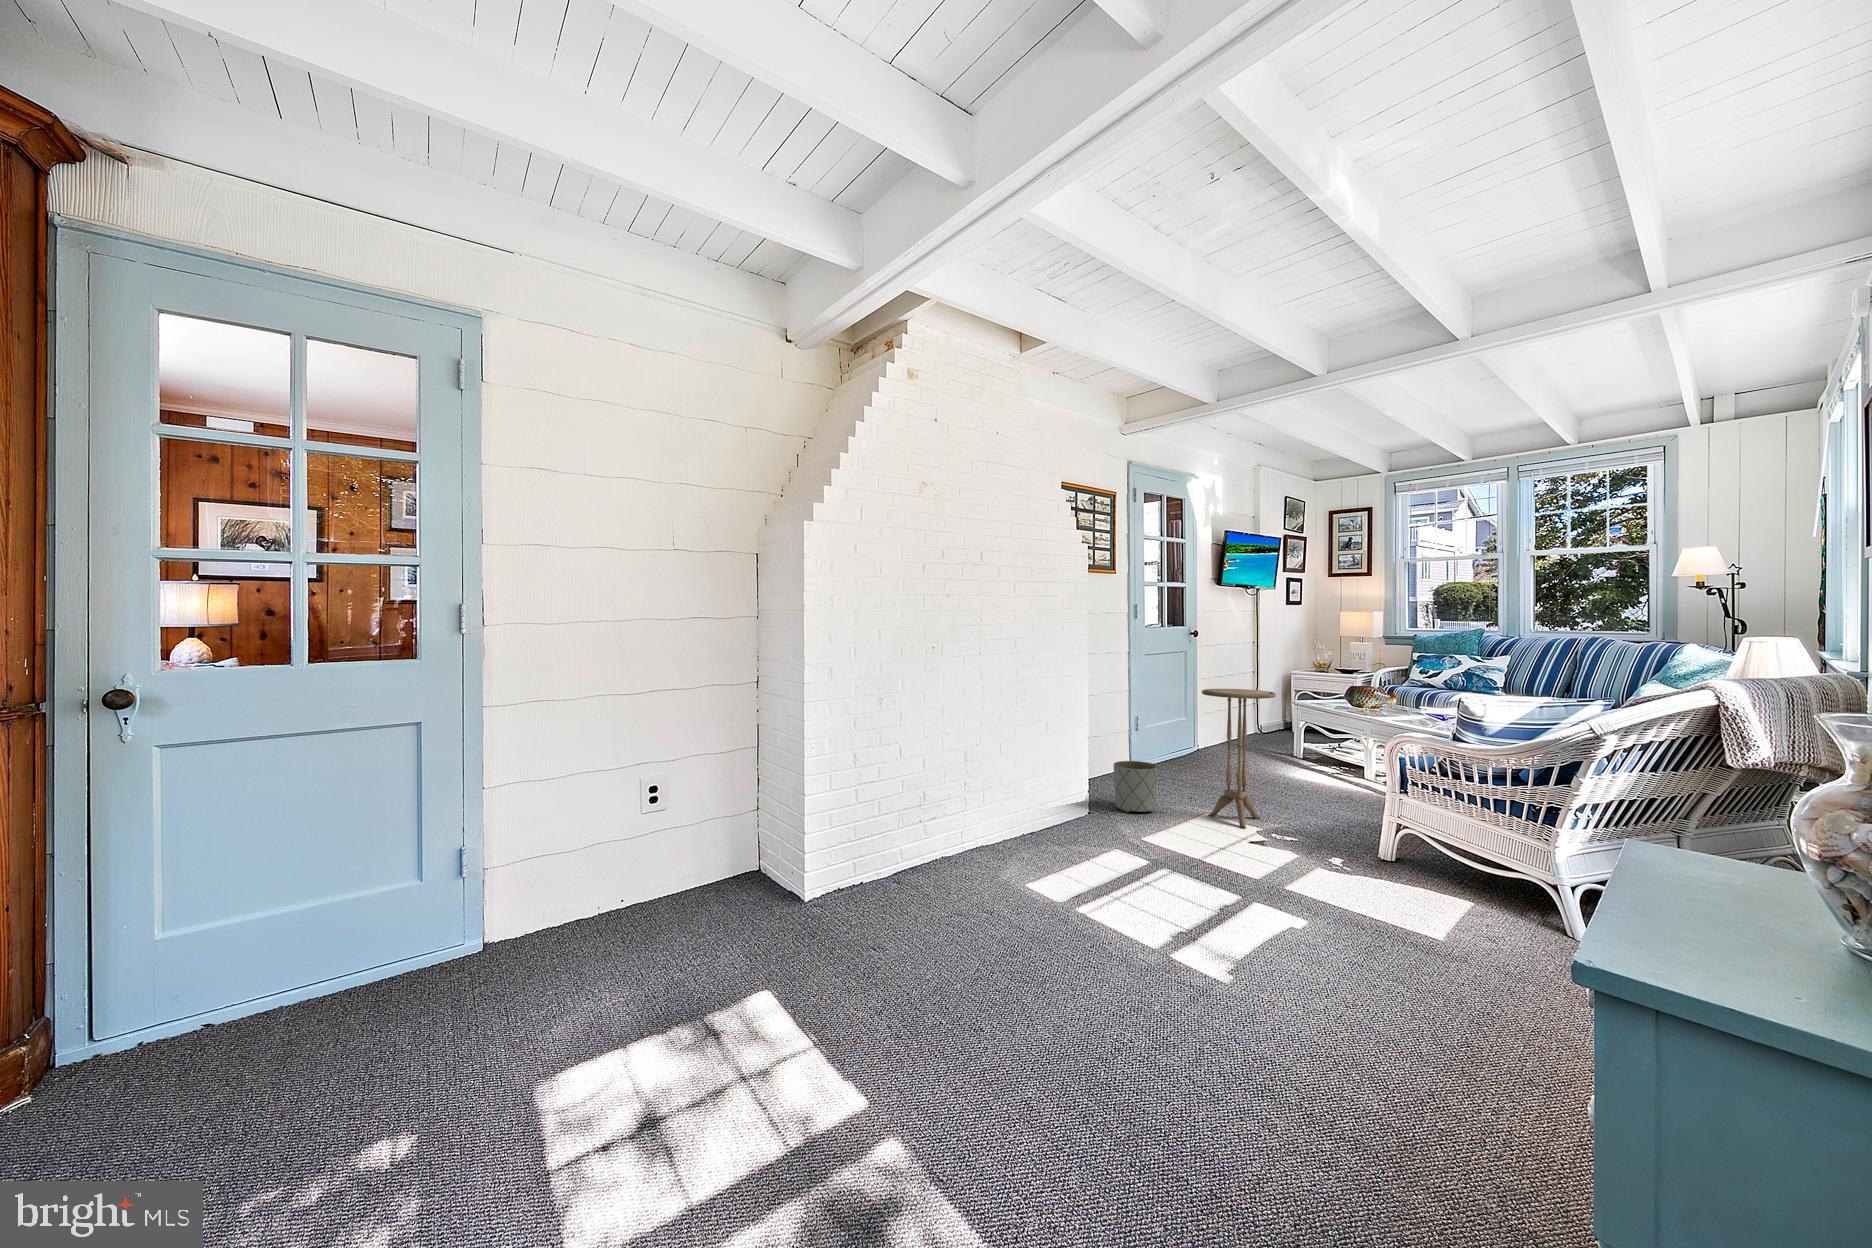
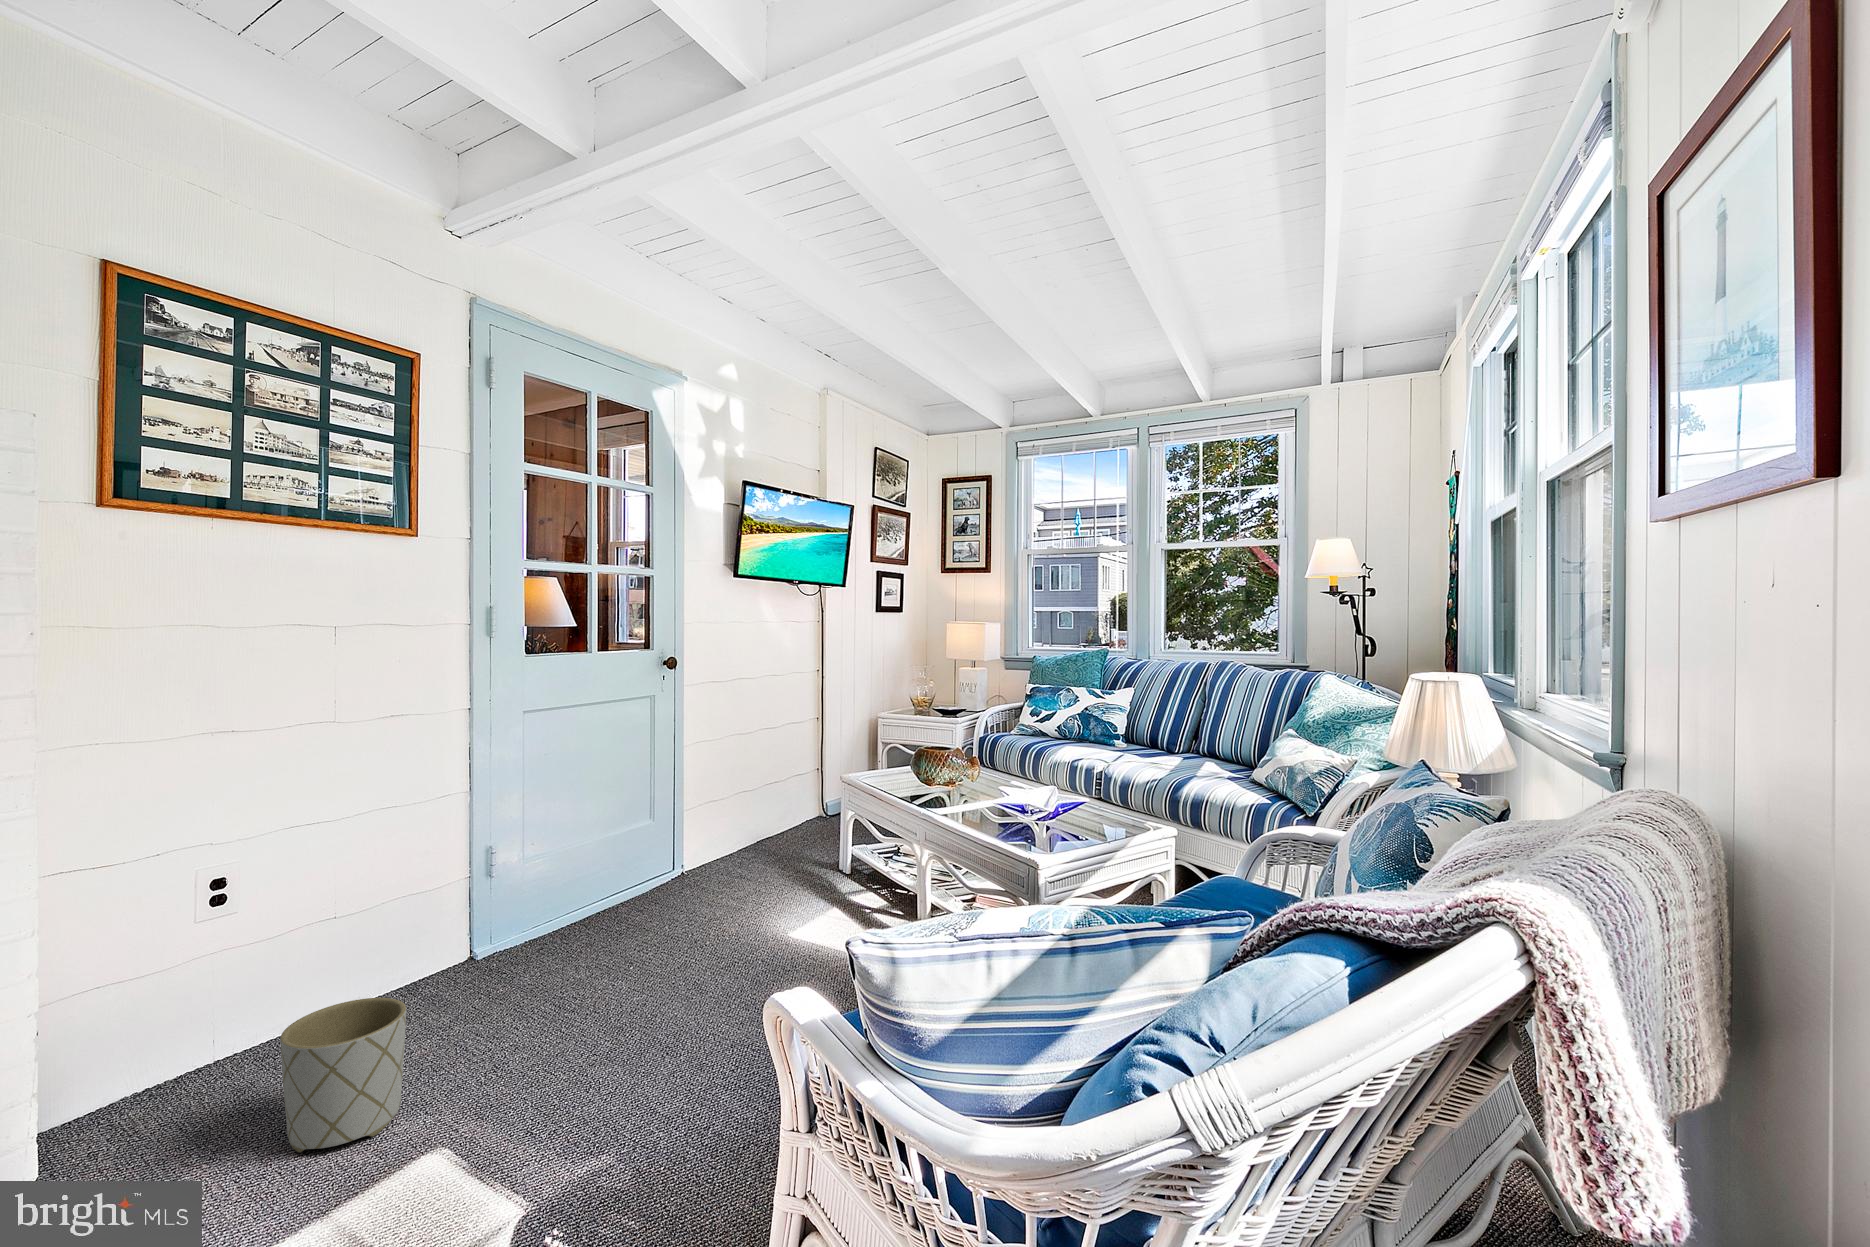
side table: present [1202,689,1276,828] -> none [478,820,648,1171]

